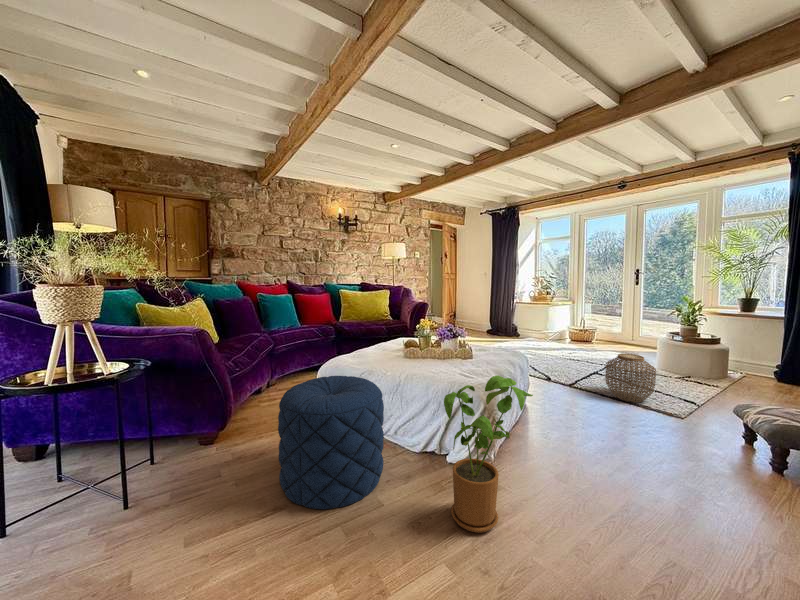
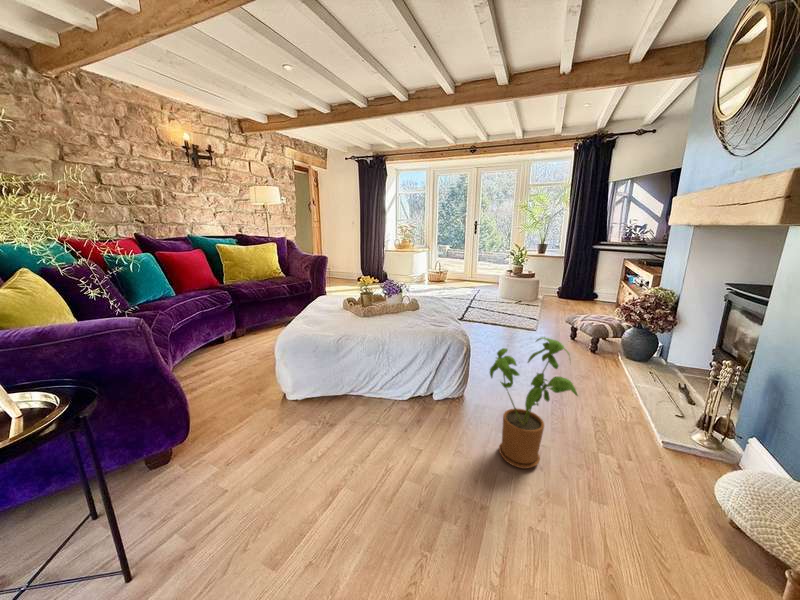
woven basket: present [605,354,656,402] -> none [493,293,527,329]
pouf: present [278,376,384,509] -> none [316,359,435,514]

